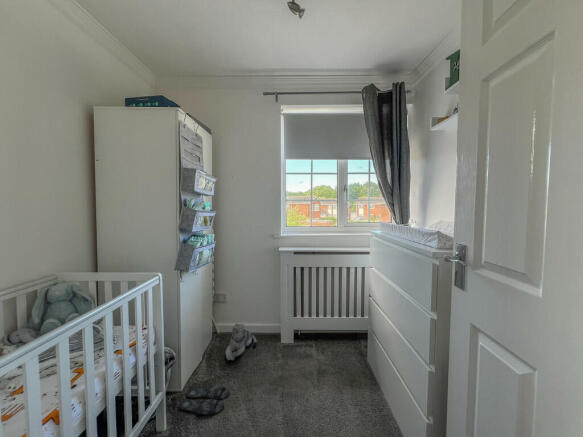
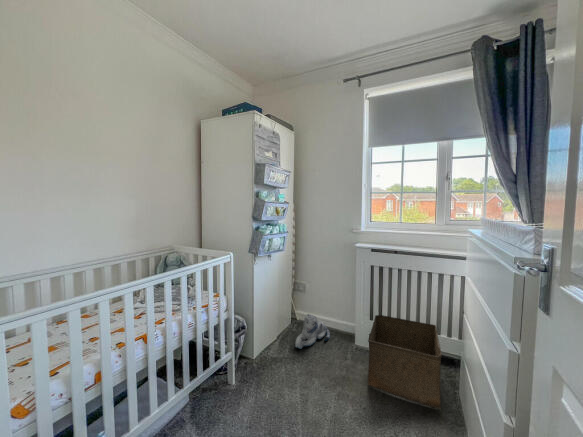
storage bin: none [300,309,359,374] -> present [368,315,442,409]
slippers: present [179,385,229,415] -> none [241,364,286,394]

